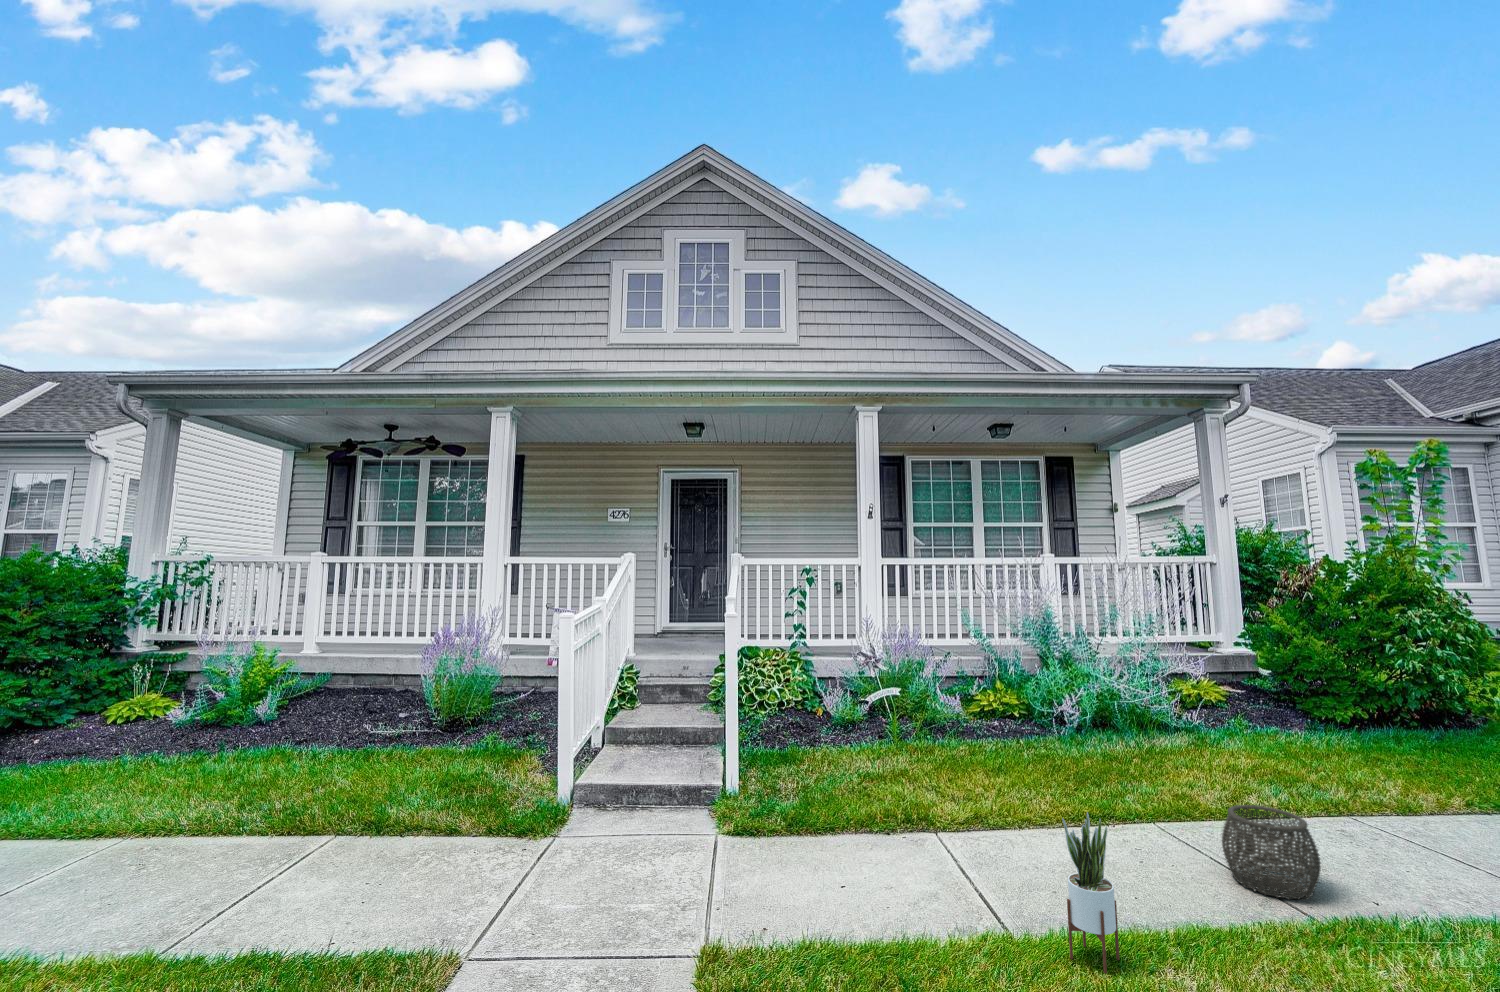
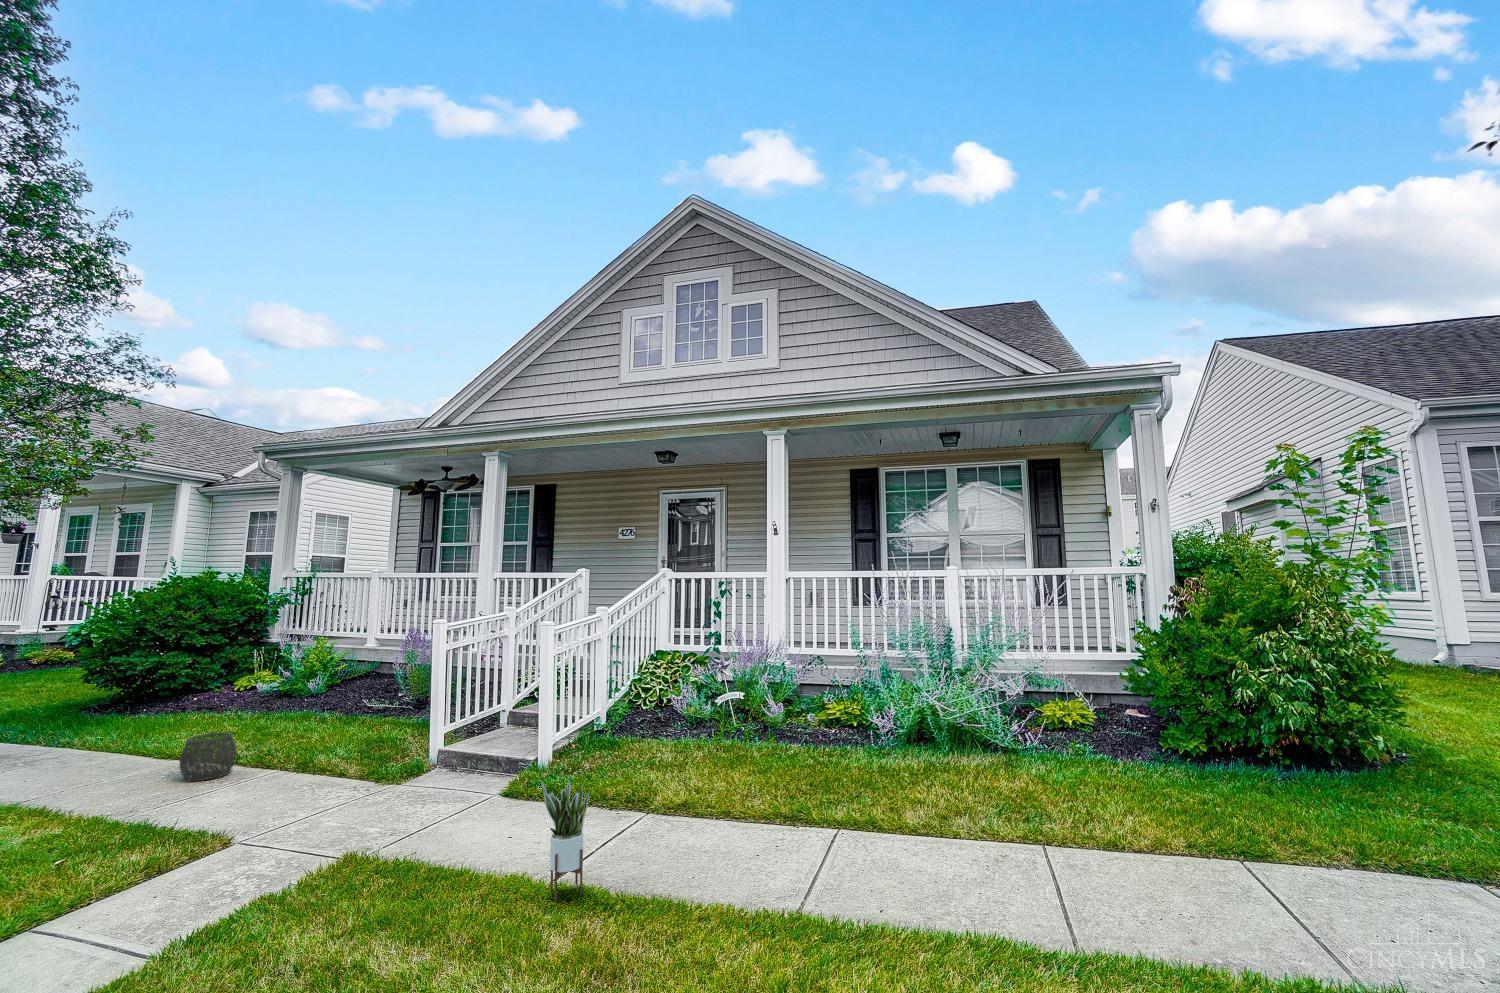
woven basket: present [1222,805,1321,900] -> present [179,732,237,781]

